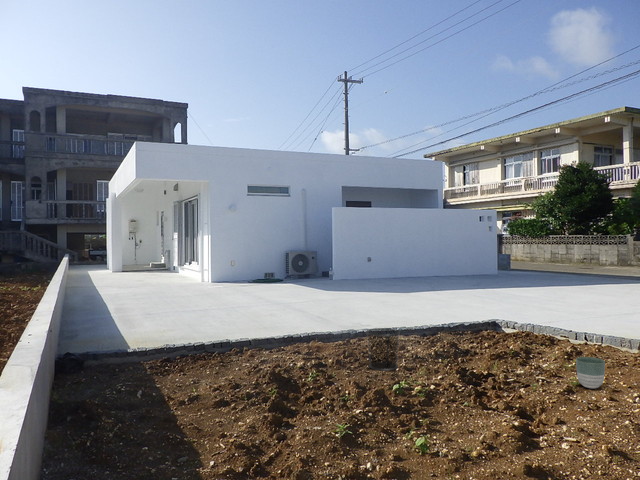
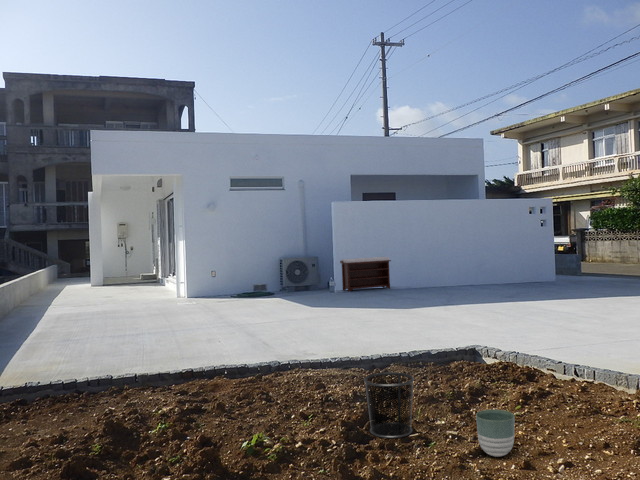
bench: none [337,252,378,280] -> present [340,257,391,292]
trash can: present [367,328,400,371] -> present [364,372,414,438]

